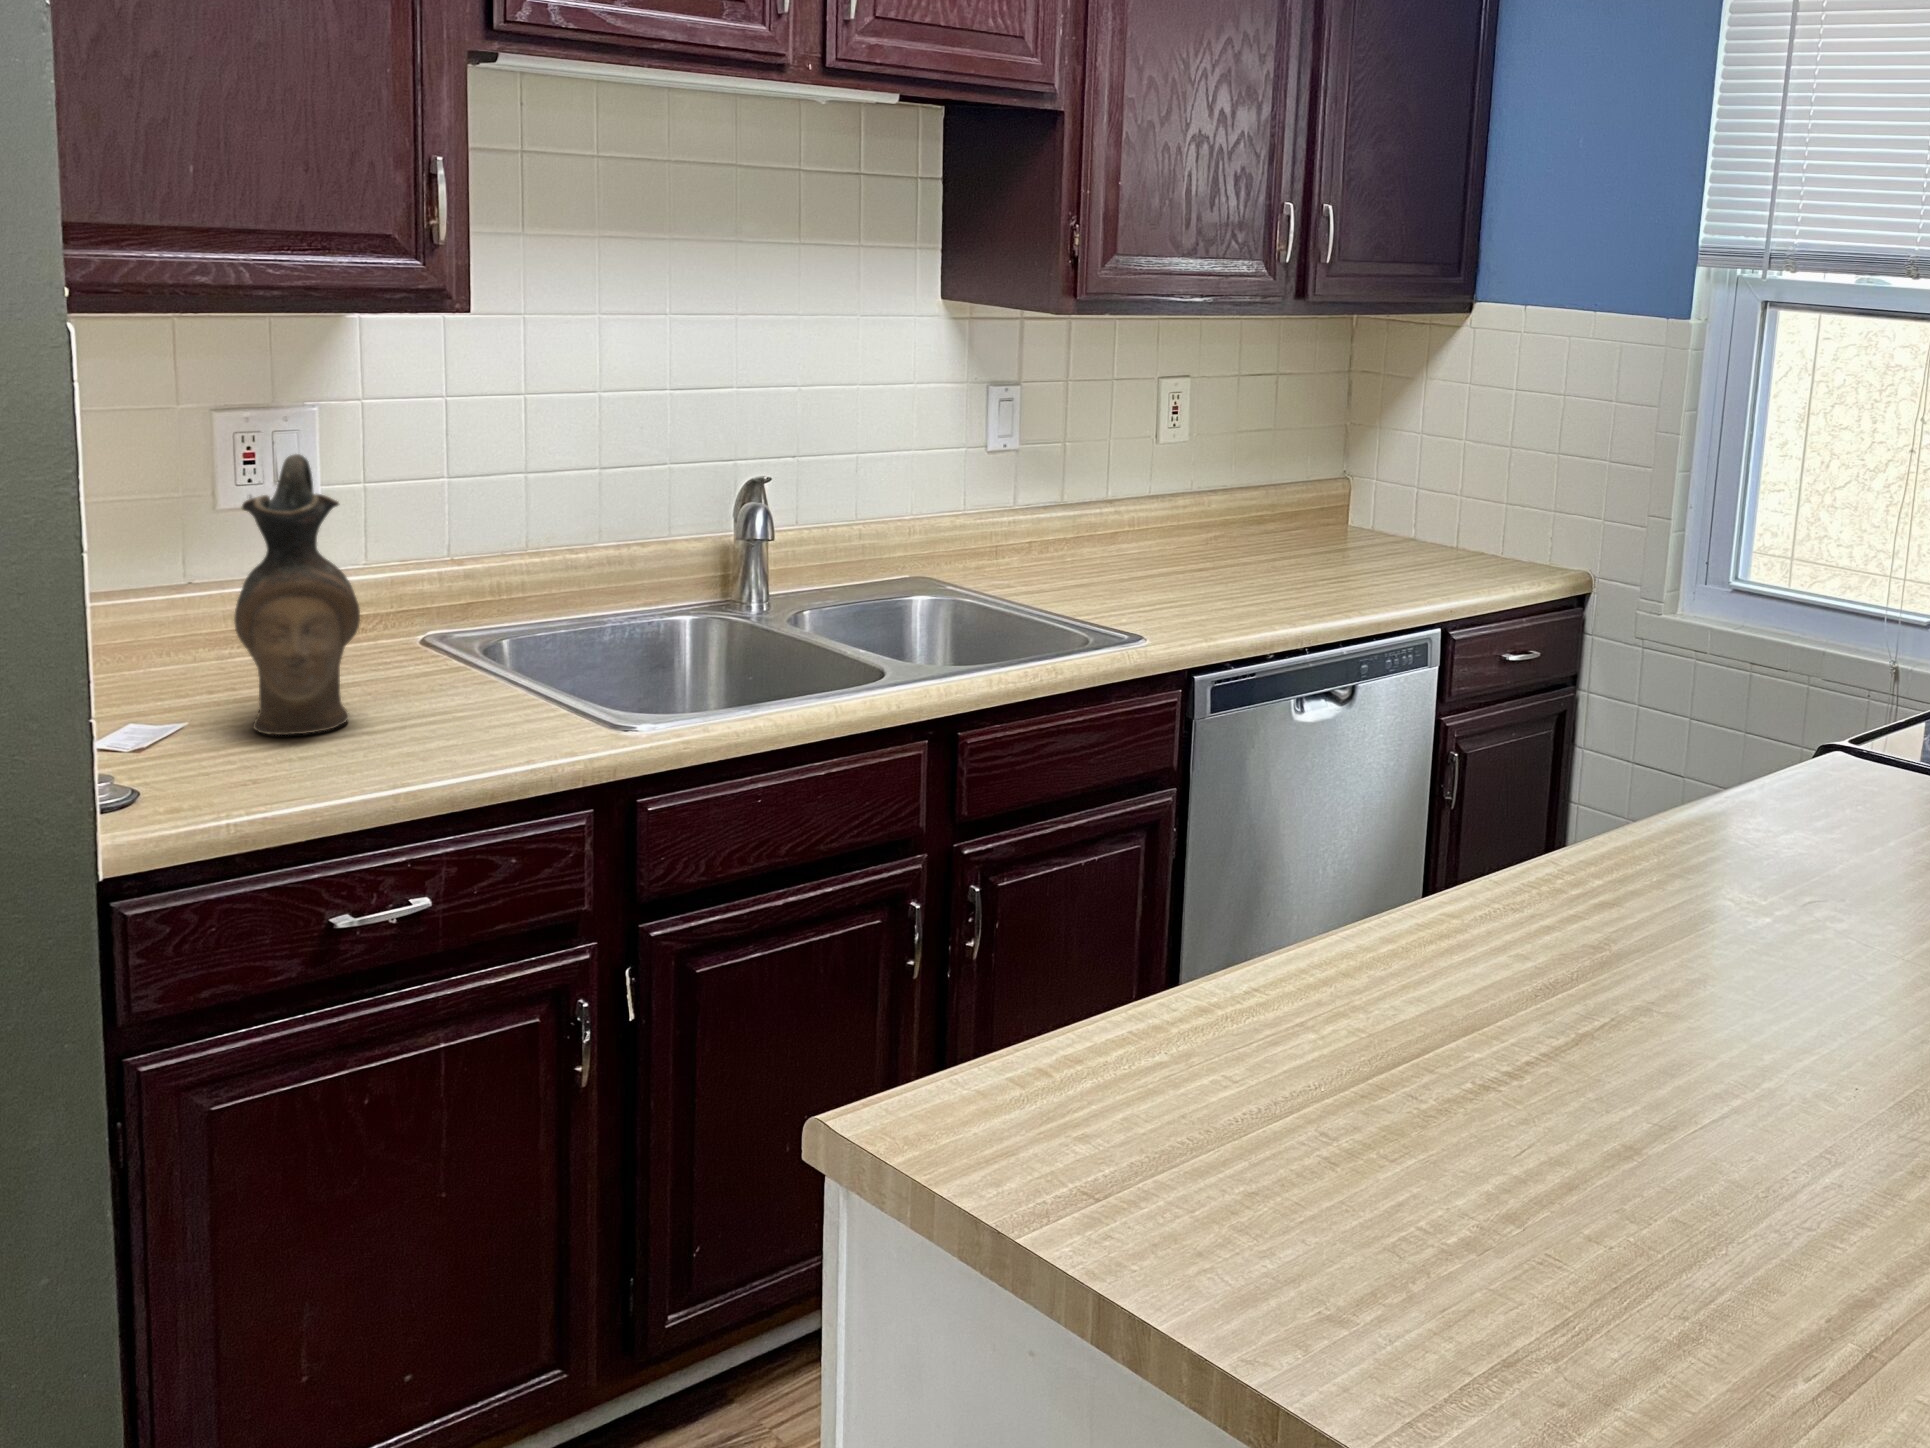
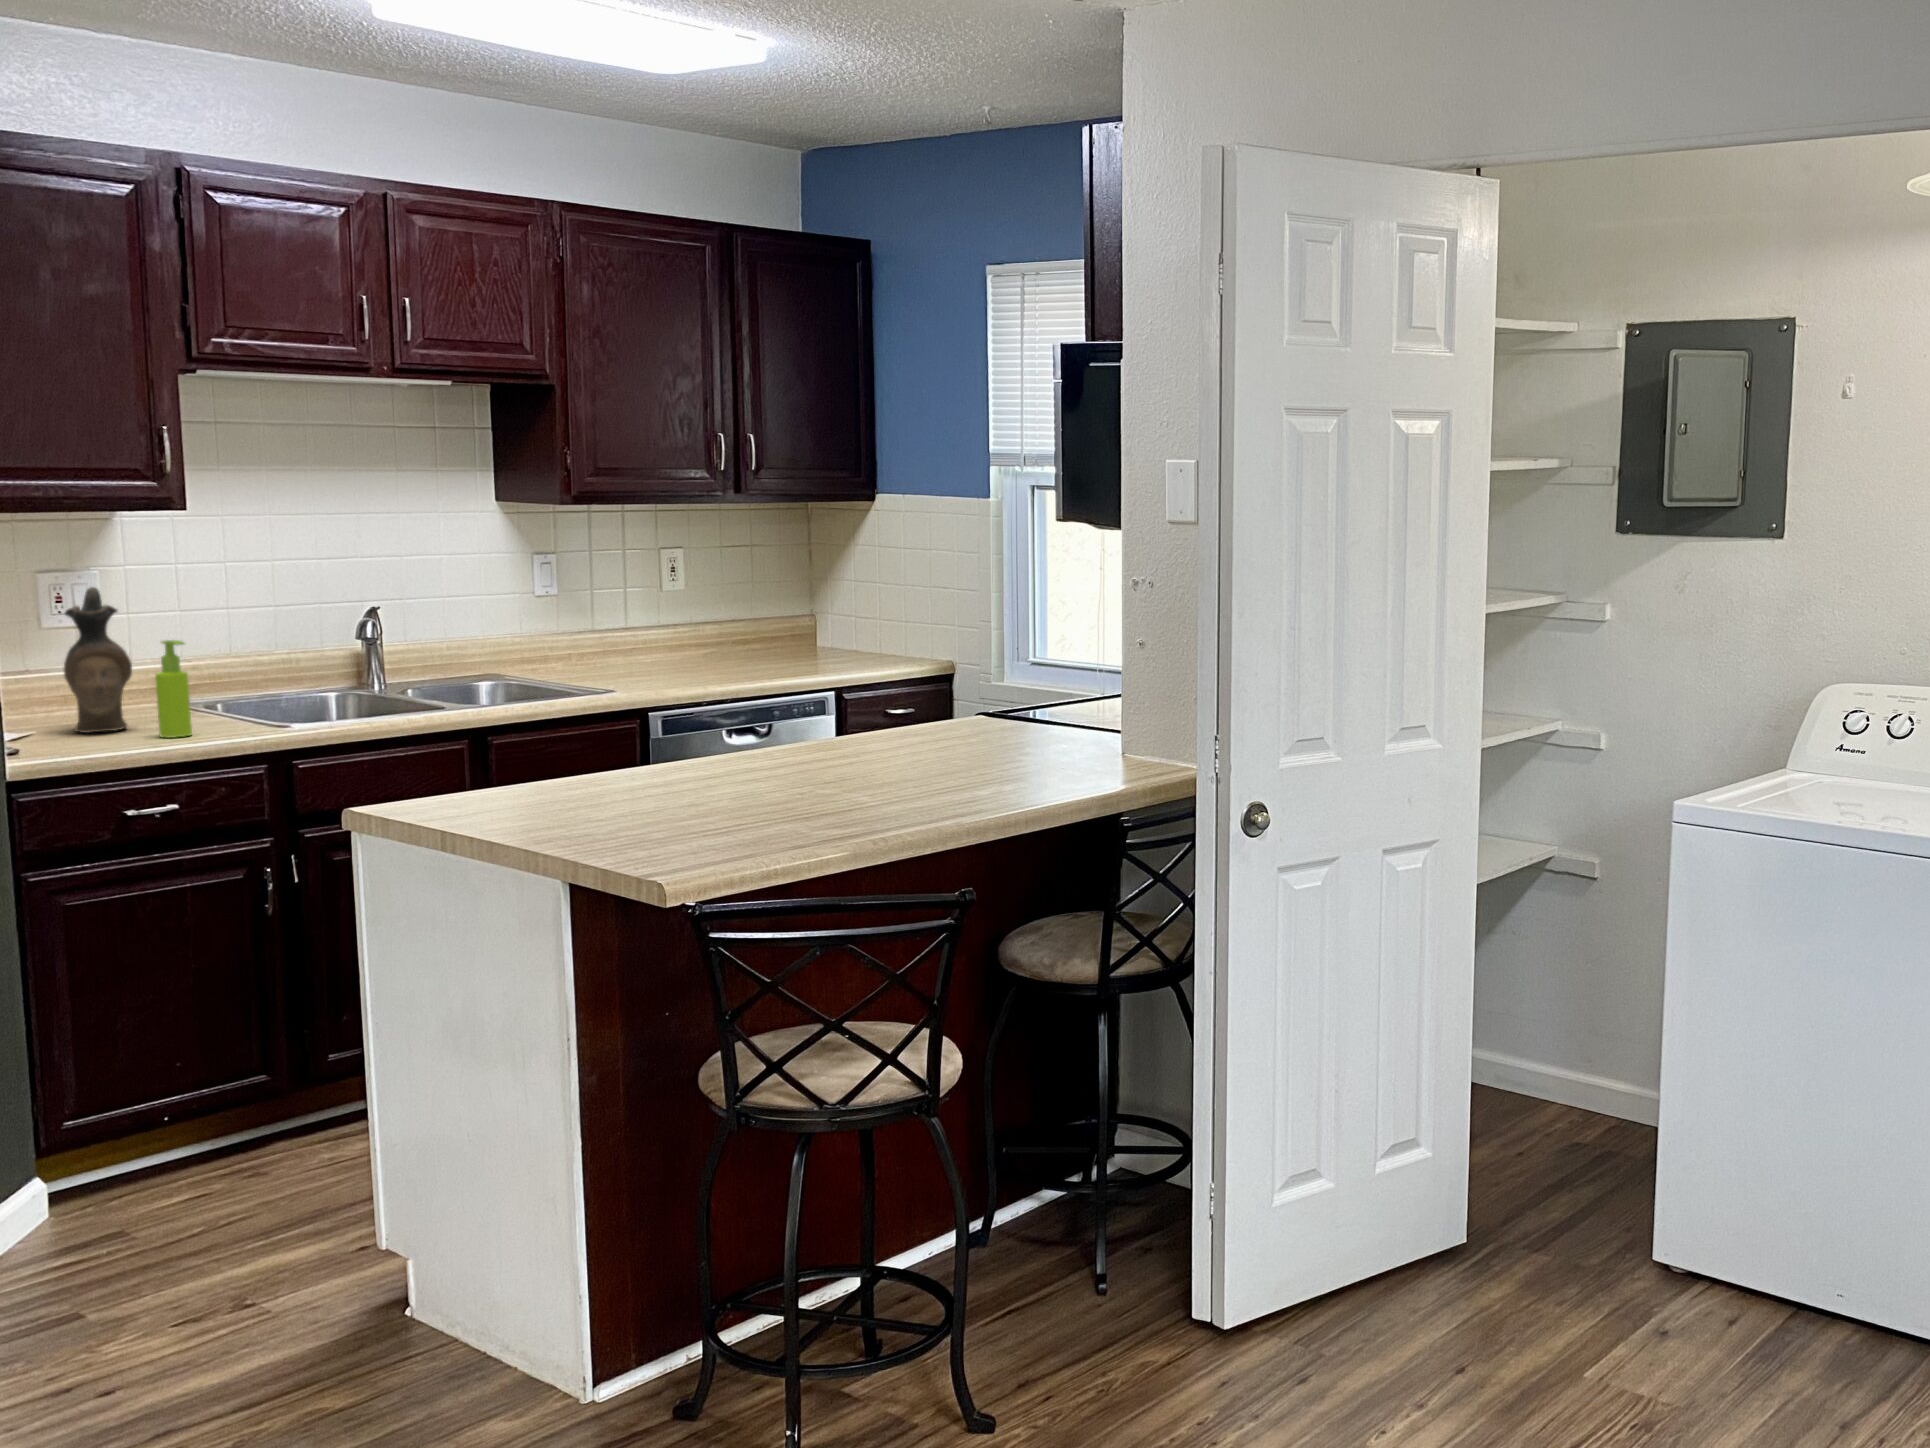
soap dispenser: none [400,574,463,765] -> present [155,640,192,738]

